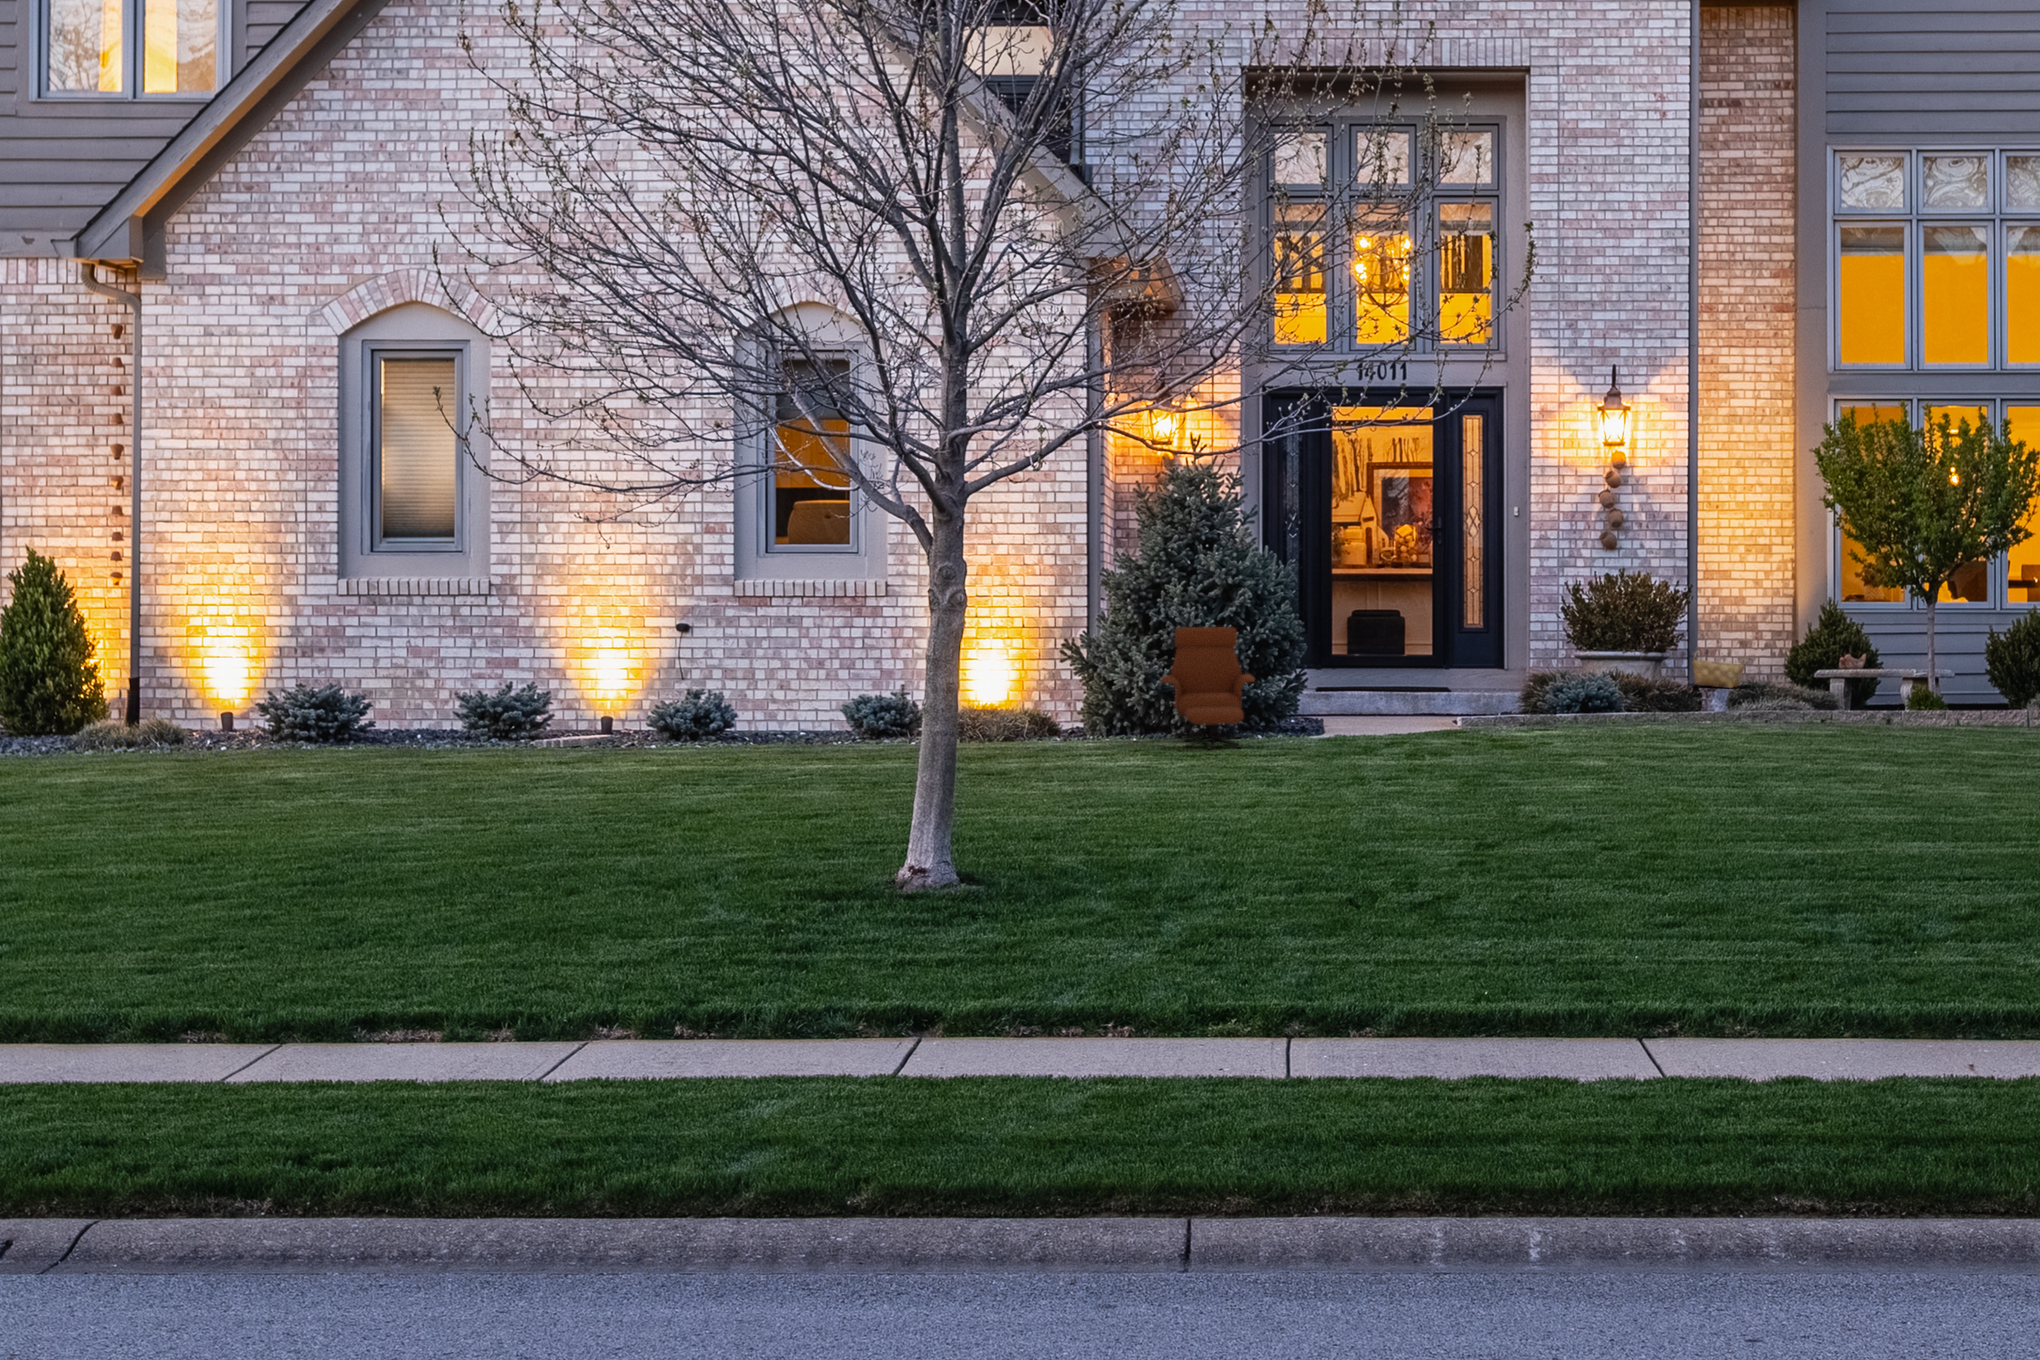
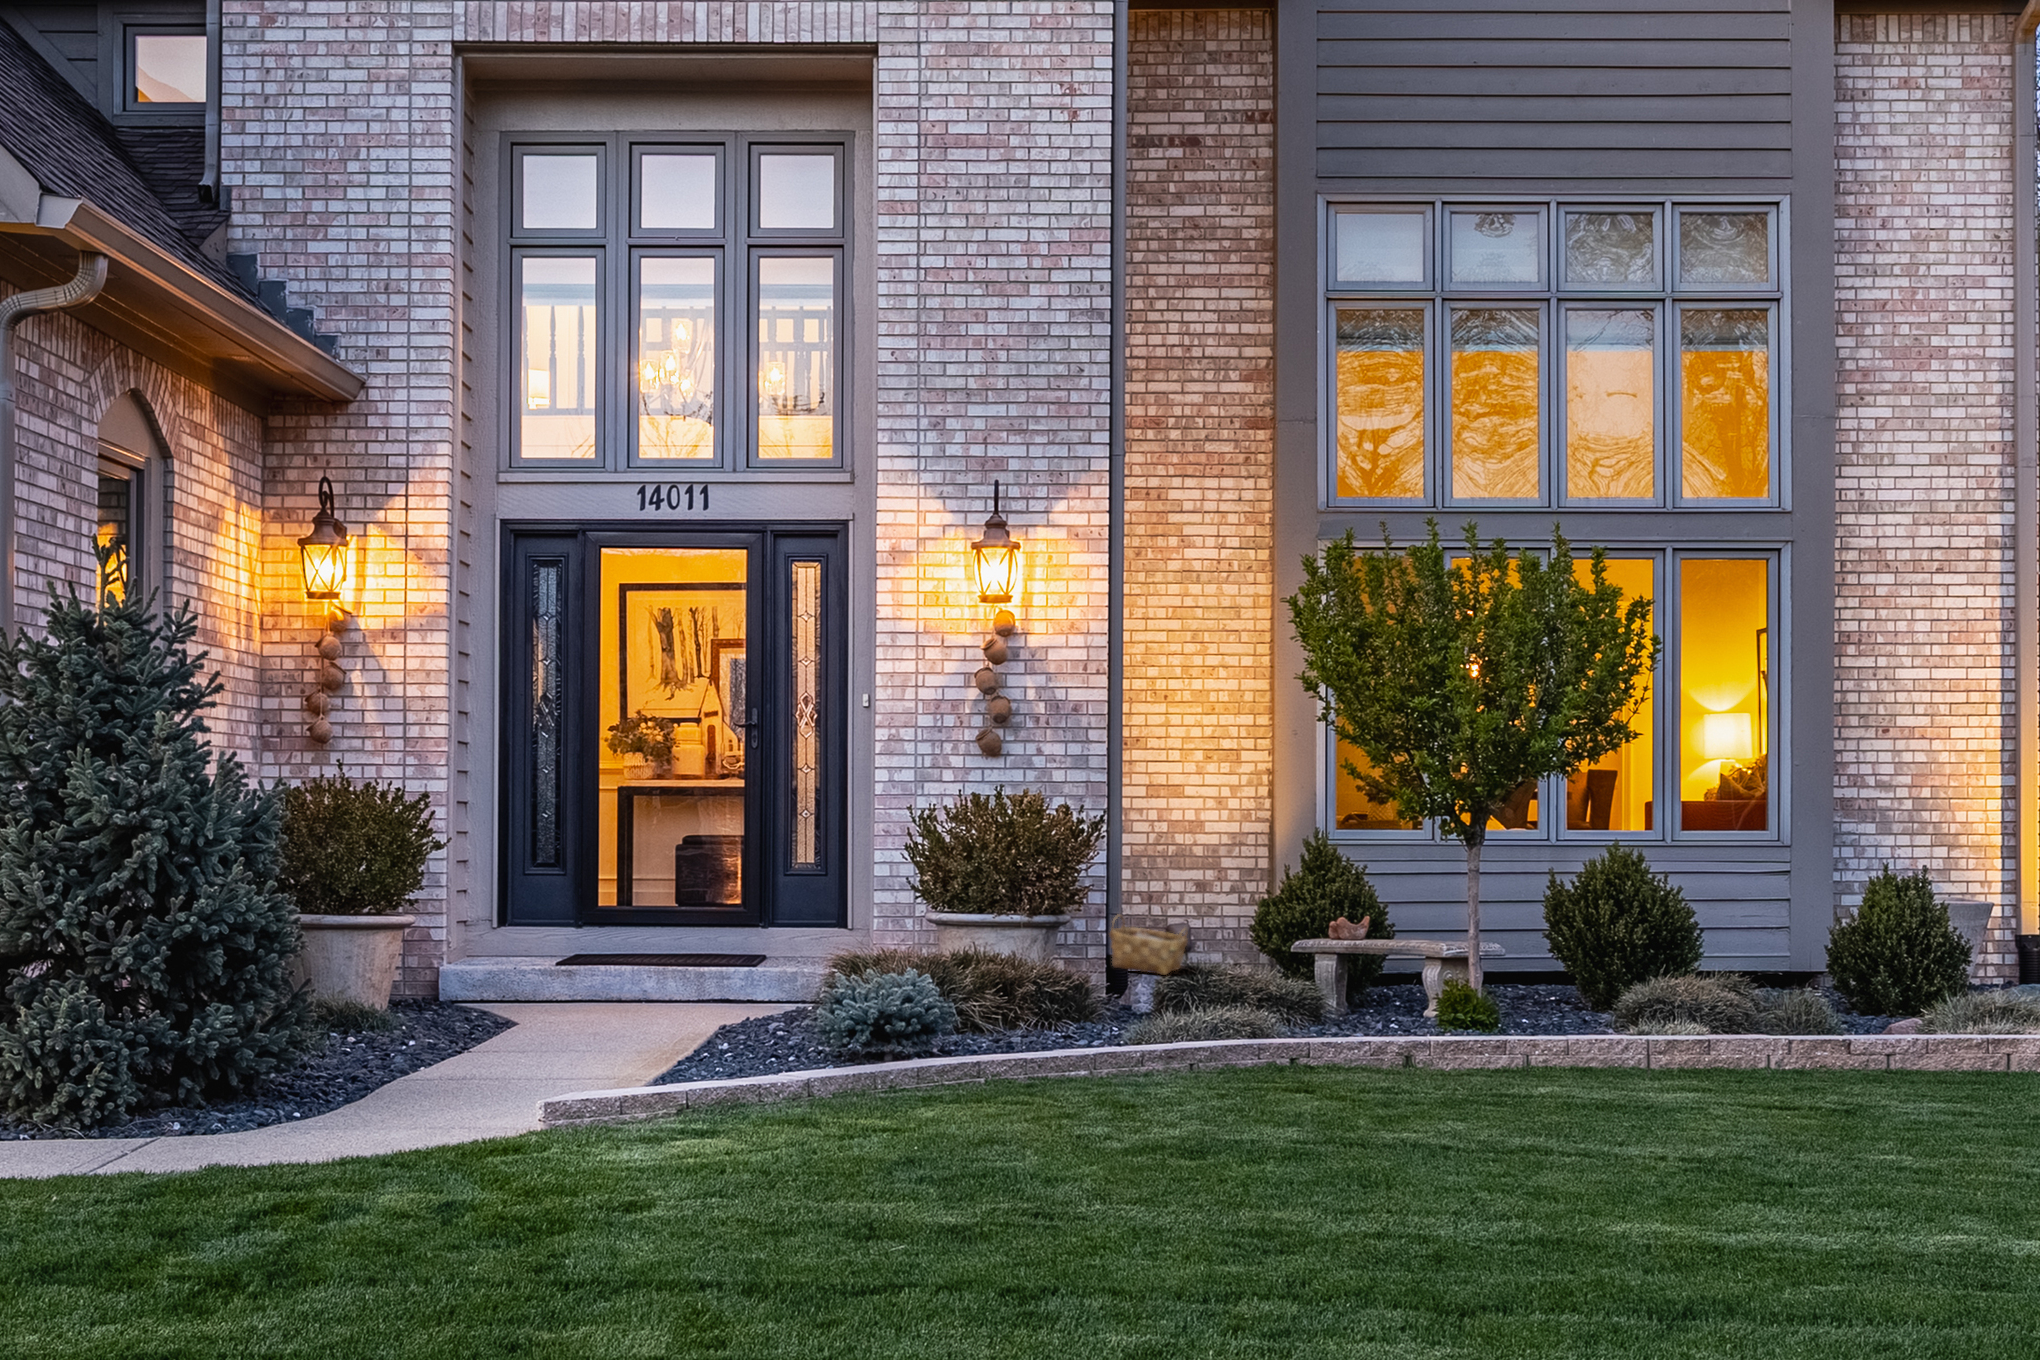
lounge chair: present [1161,627,1254,750] -> none [74,916,257,1173]

